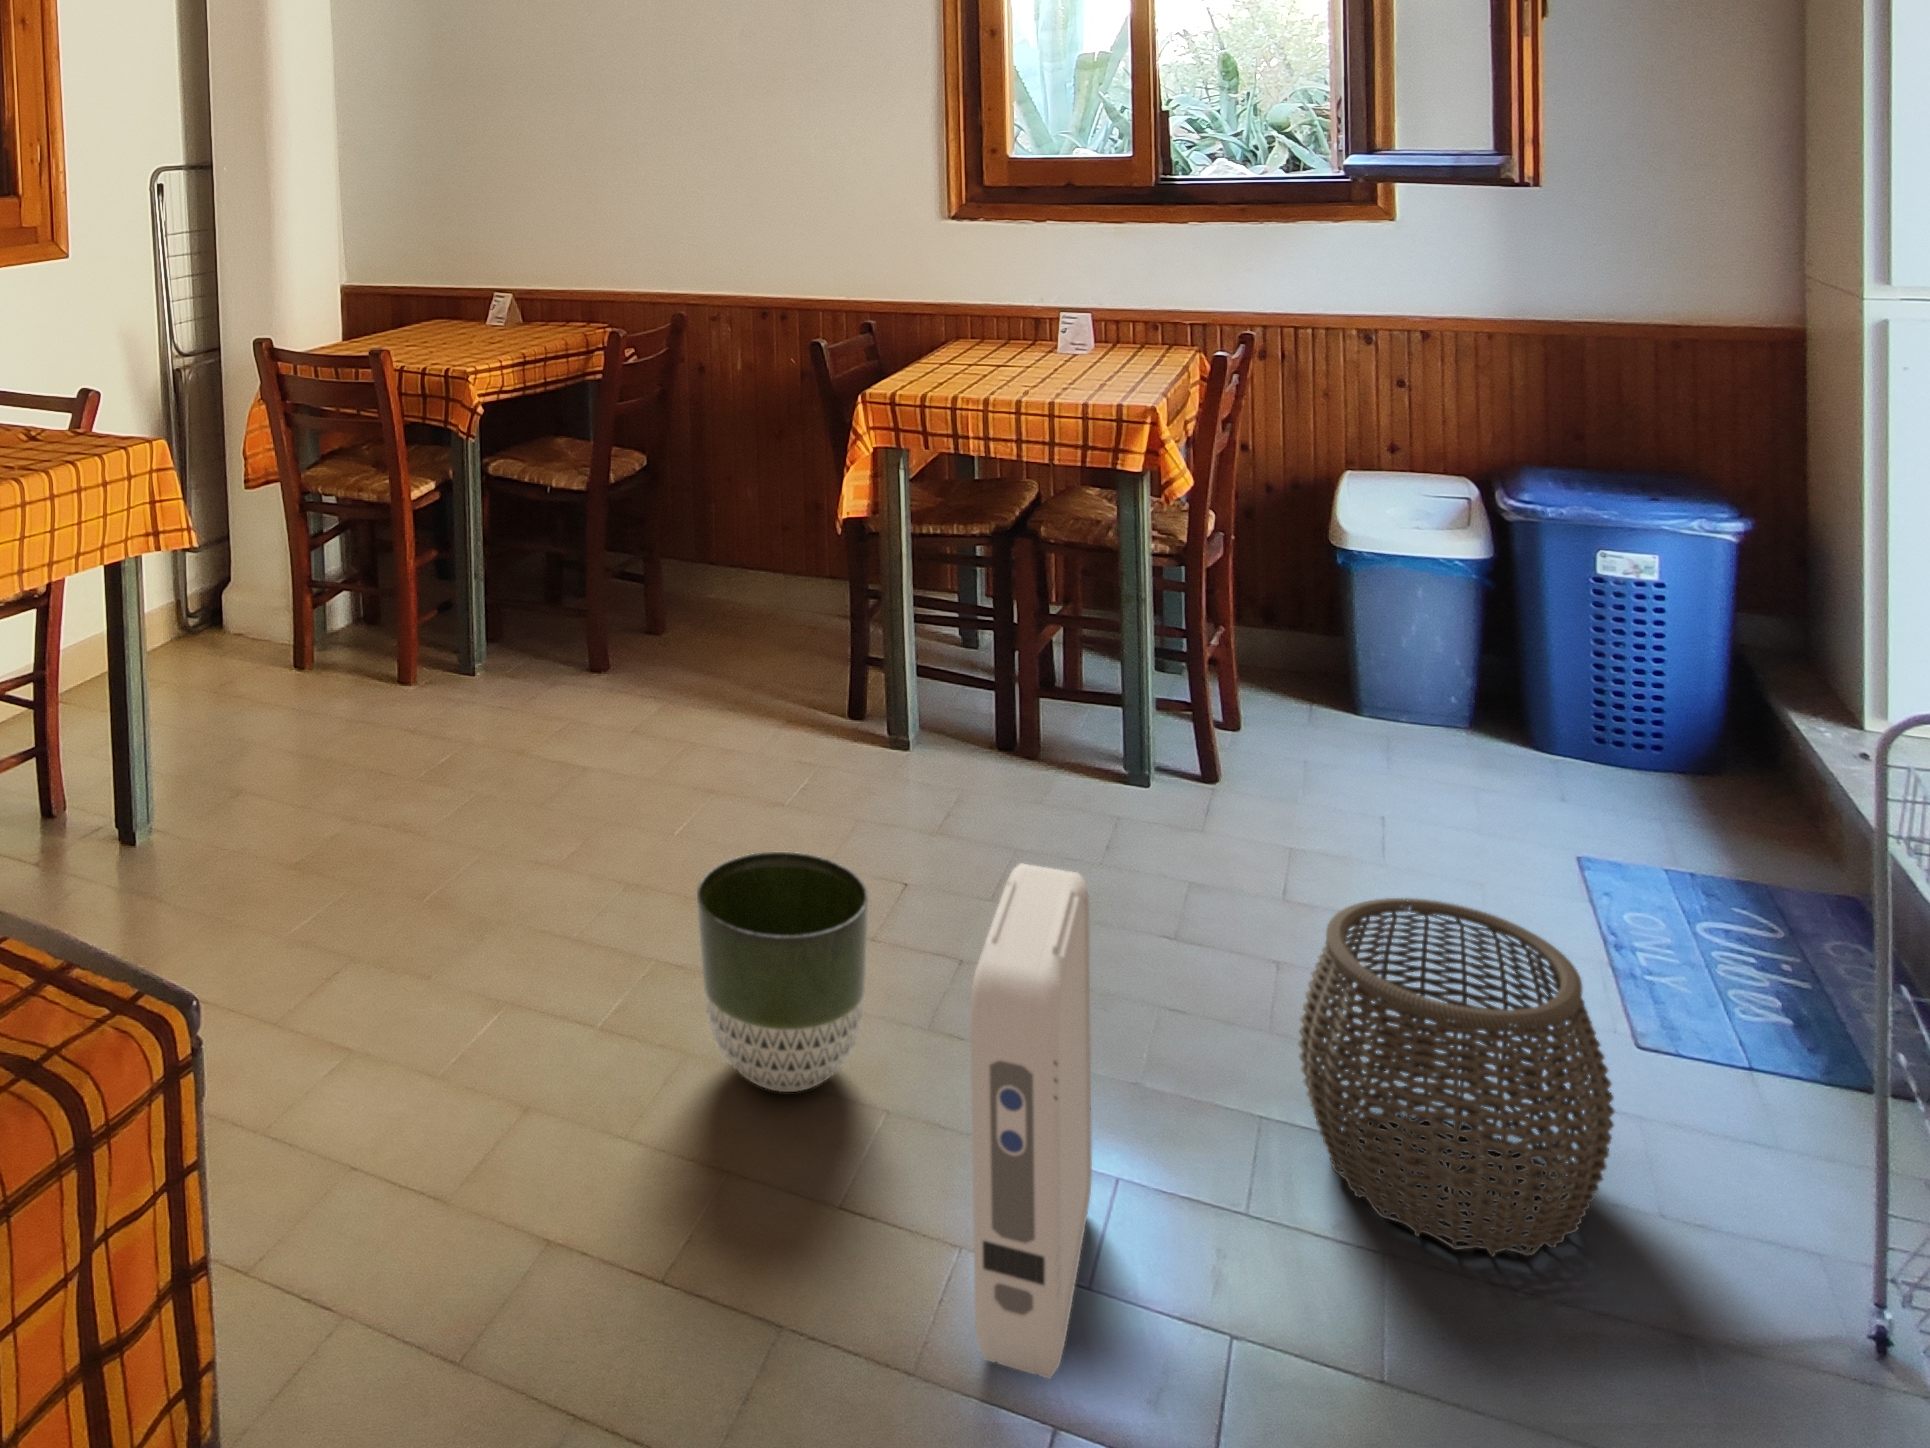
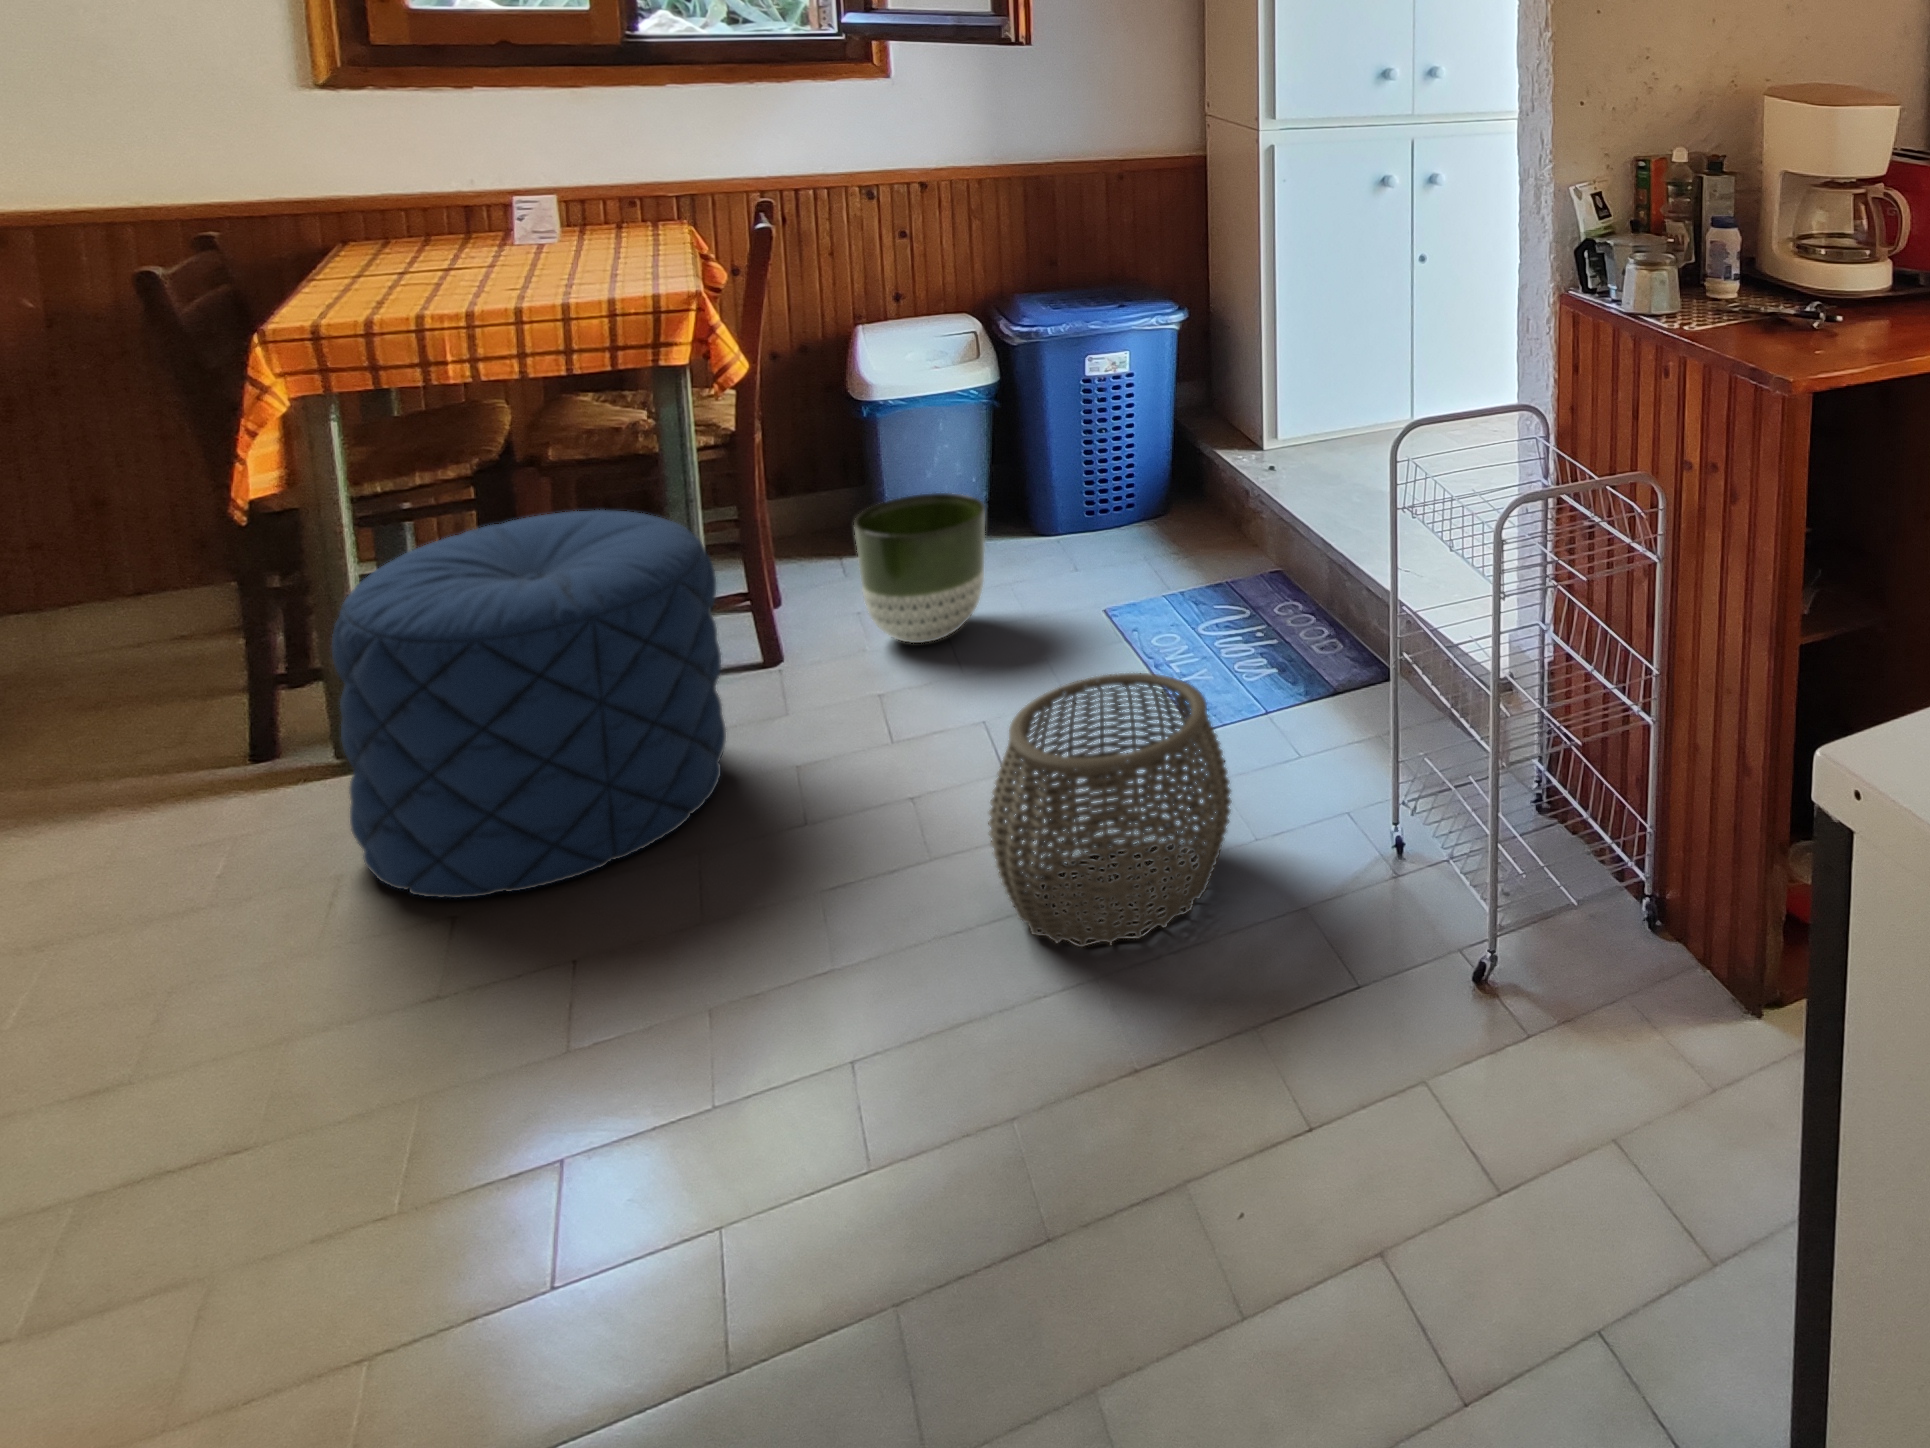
pouf: none [859,578,1129,900] -> present [332,510,726,898]
planter: present [697,852,868,1092] -> present [854,493,985,643]
air purifier: present [970,864,1092,1379] -> none [734,784,880,1280]

